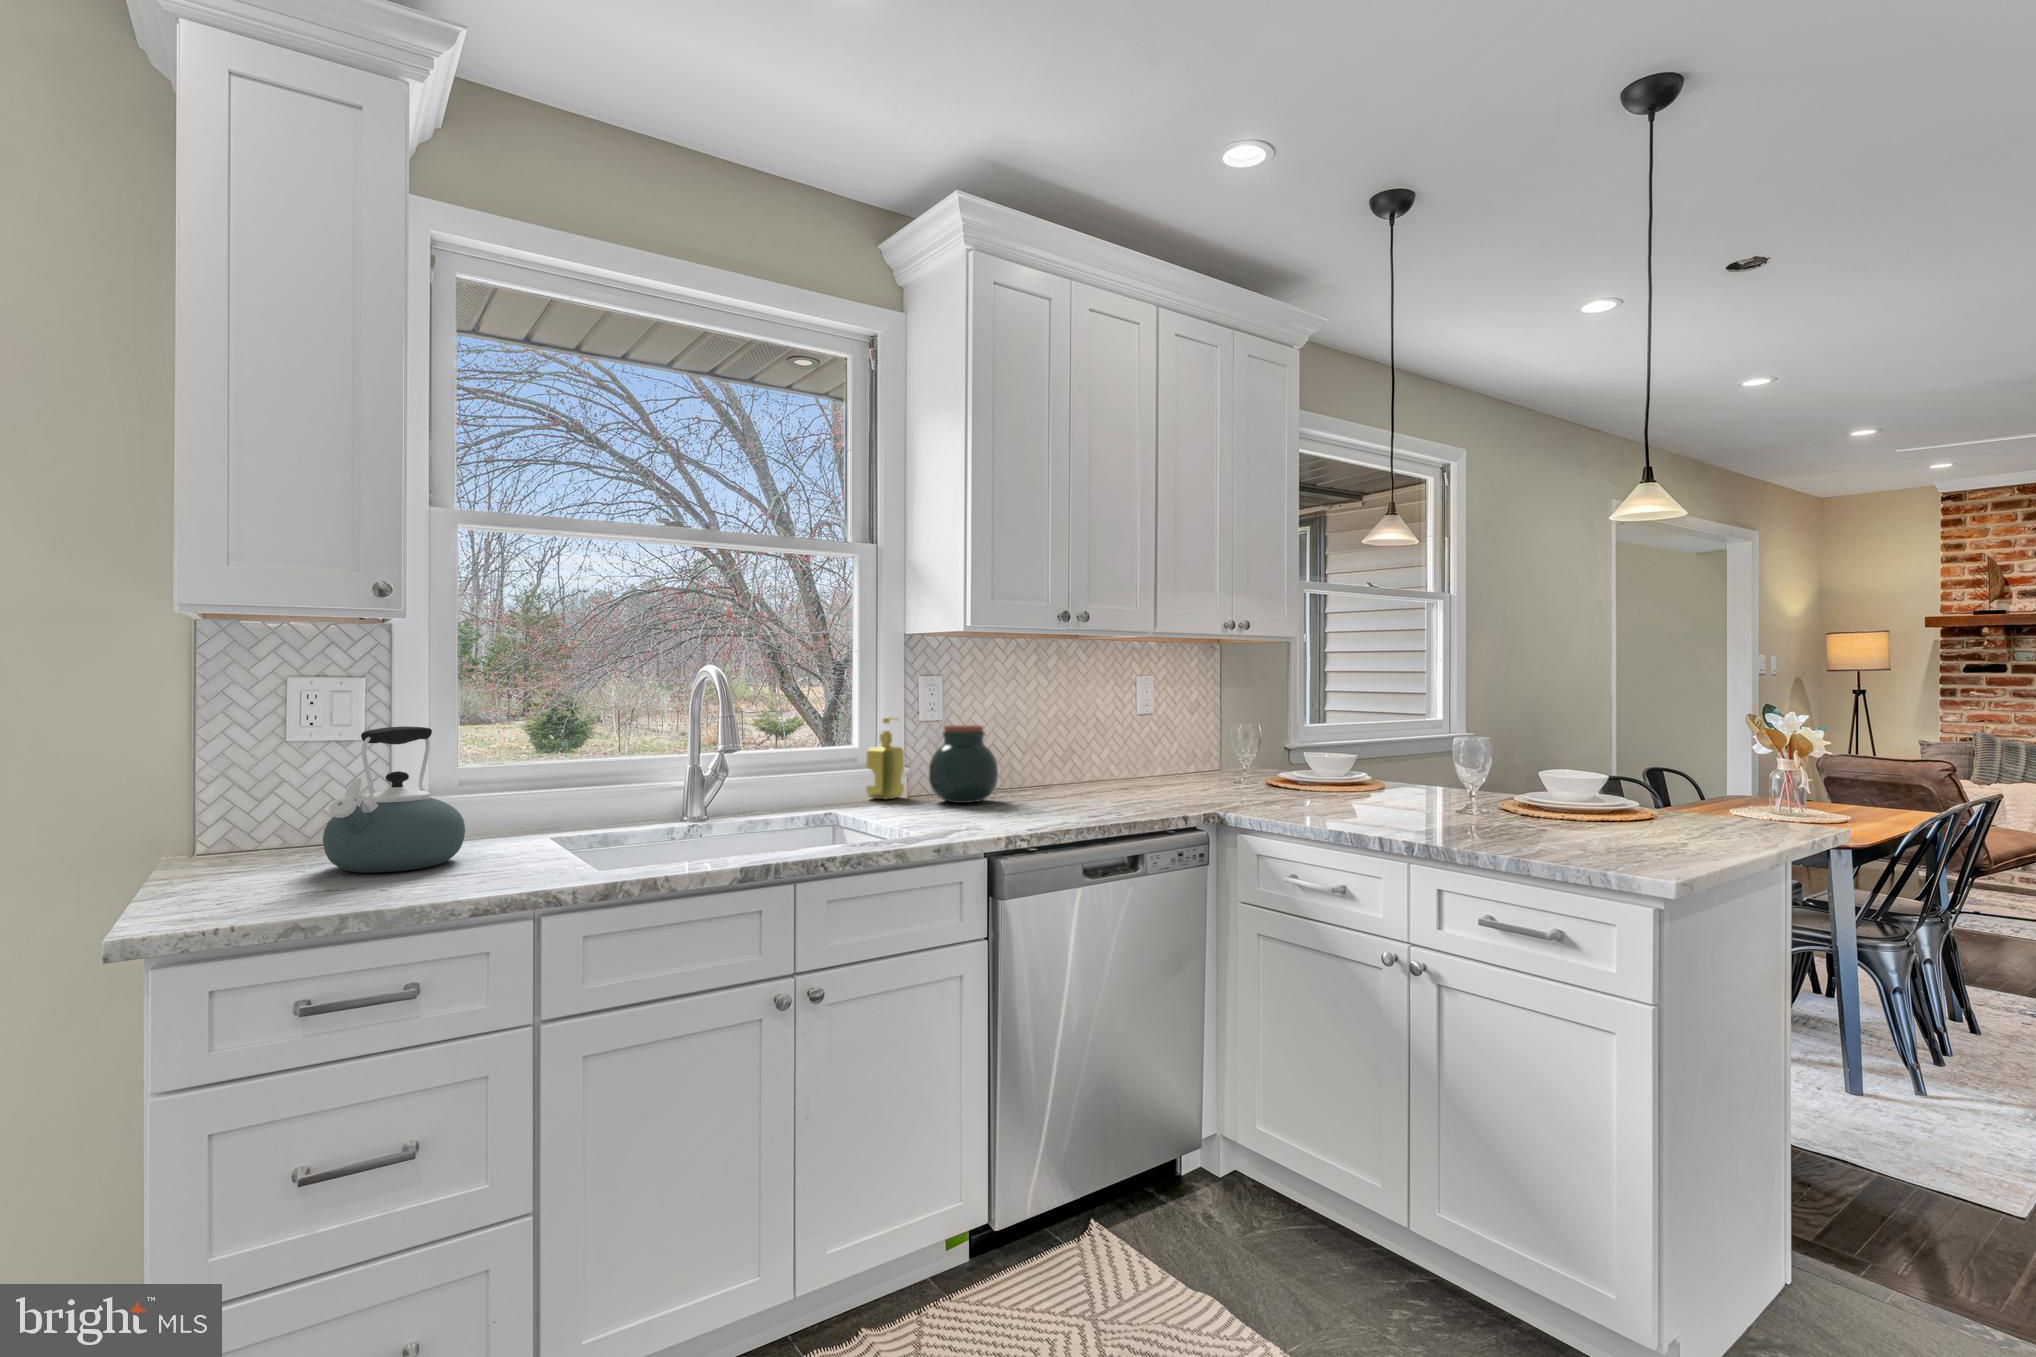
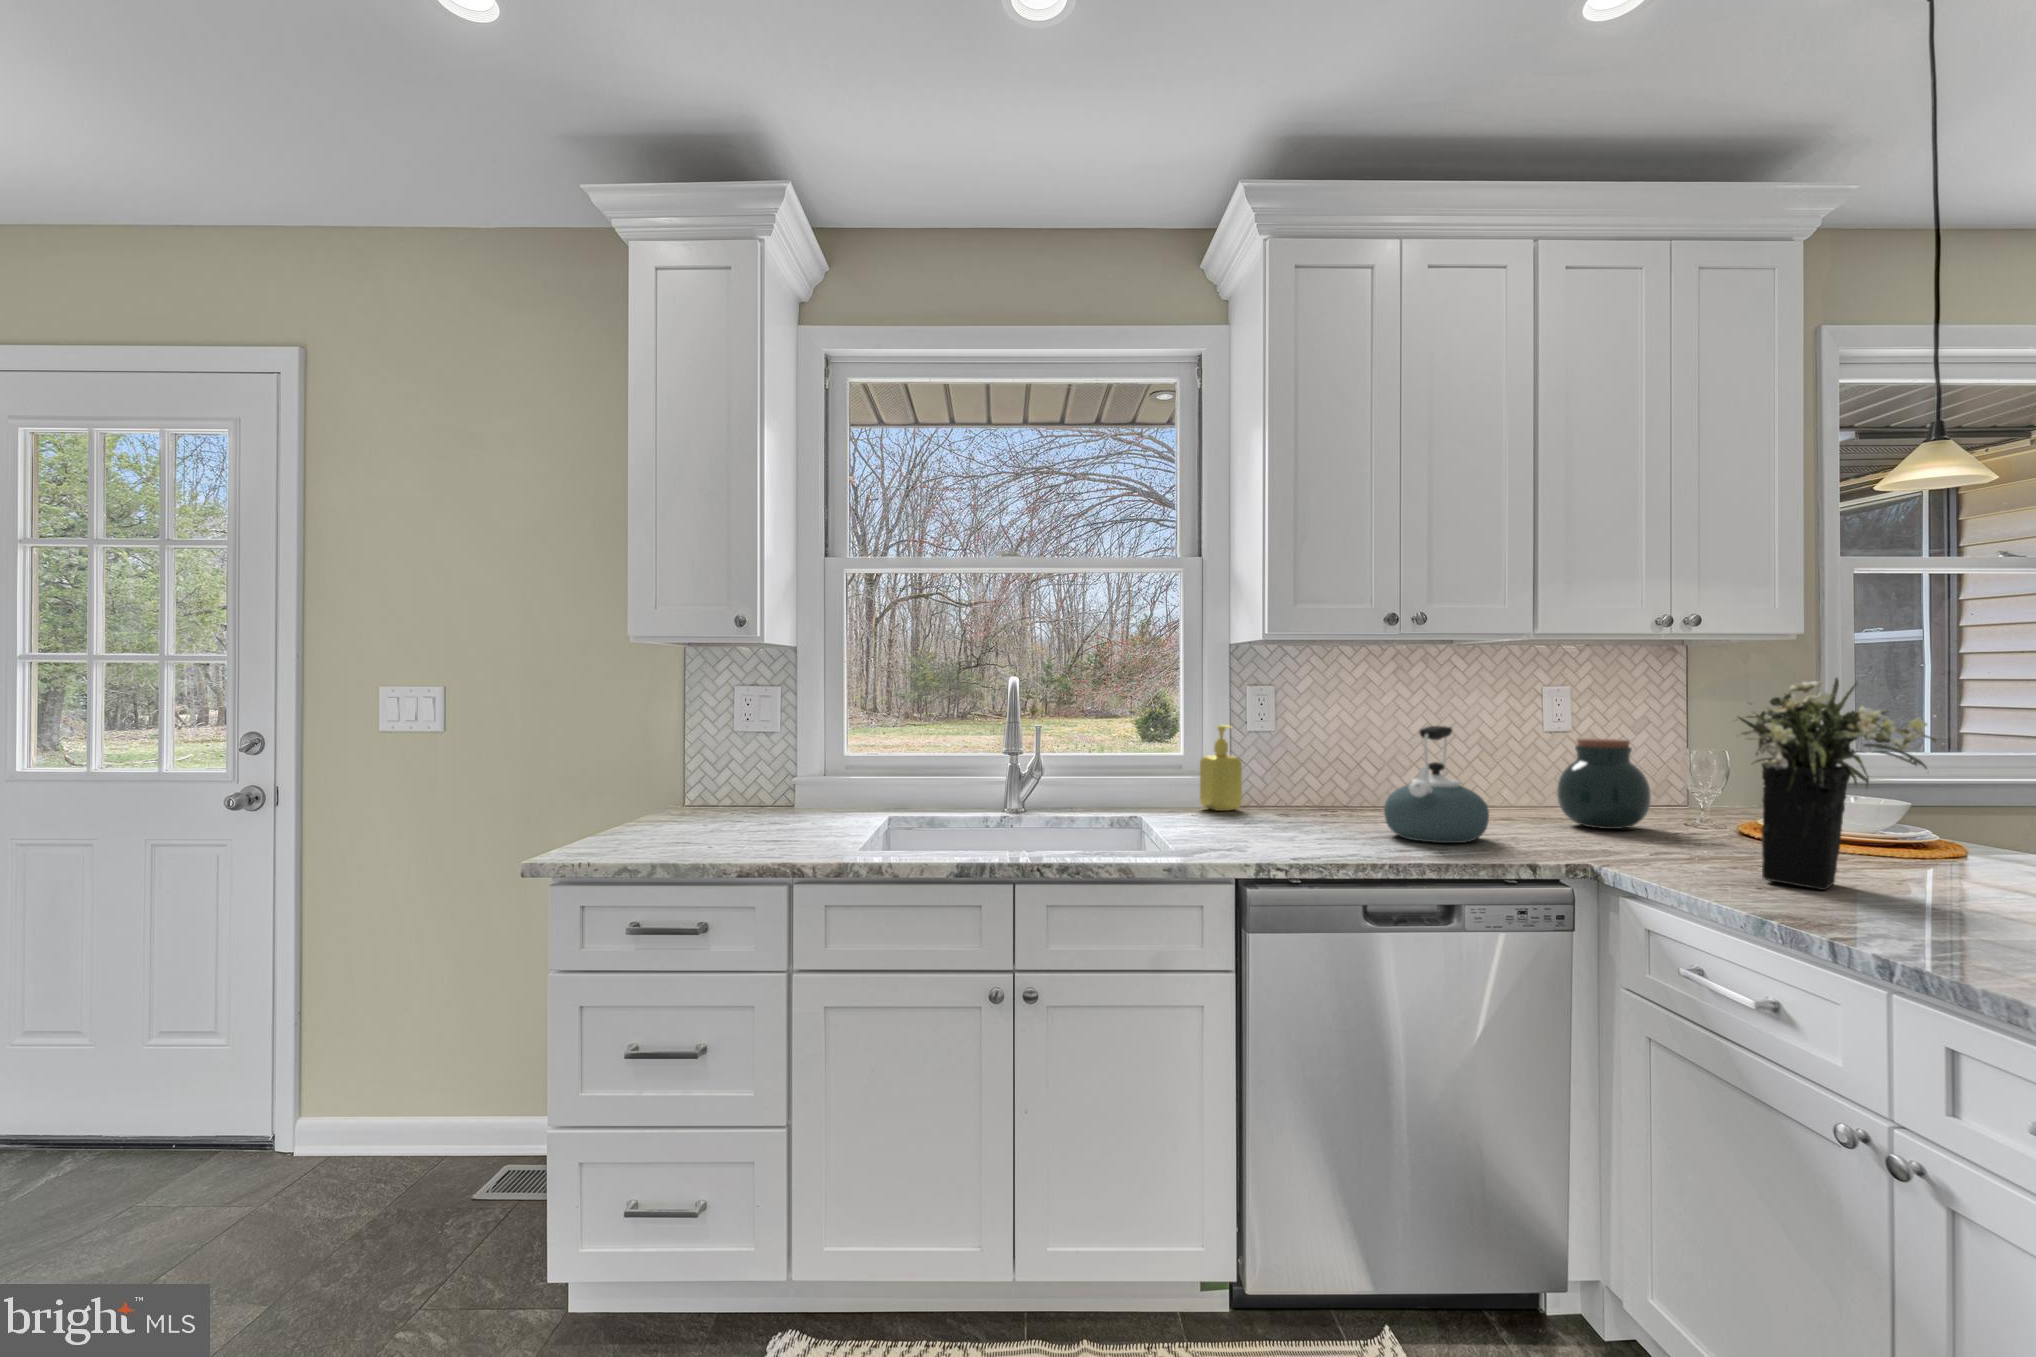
flower arrangement: none [1305,671,1416,816] -> present [1739,678,1937,890]
jar: present [929,725,998,803] -> present [1557,739,1651,829]
kettle: present [323,726,465,873] -> present [1384,726,1489,843]

